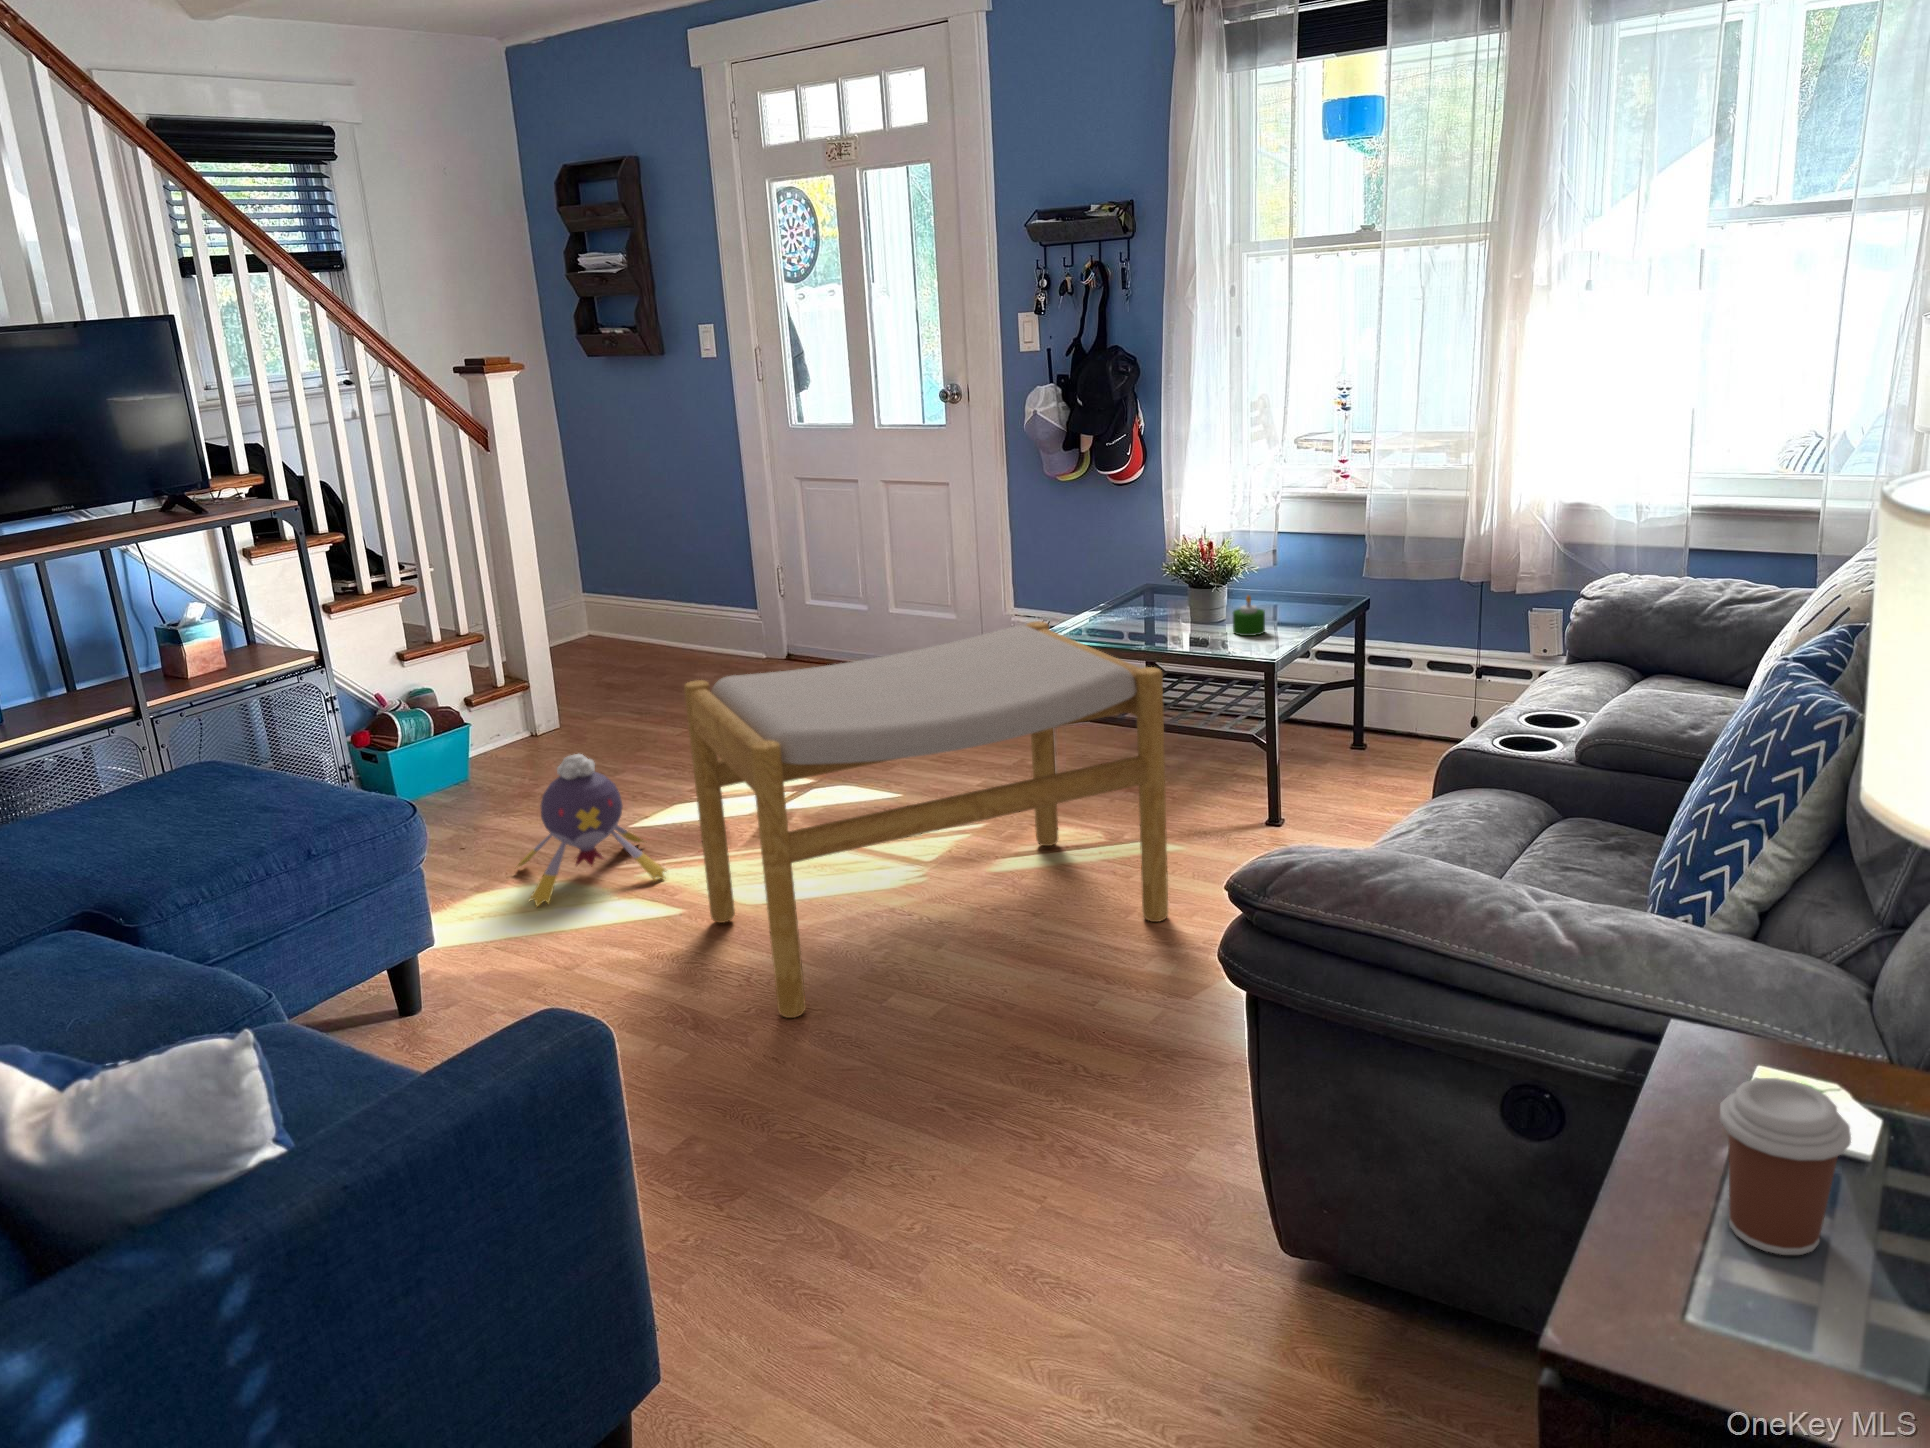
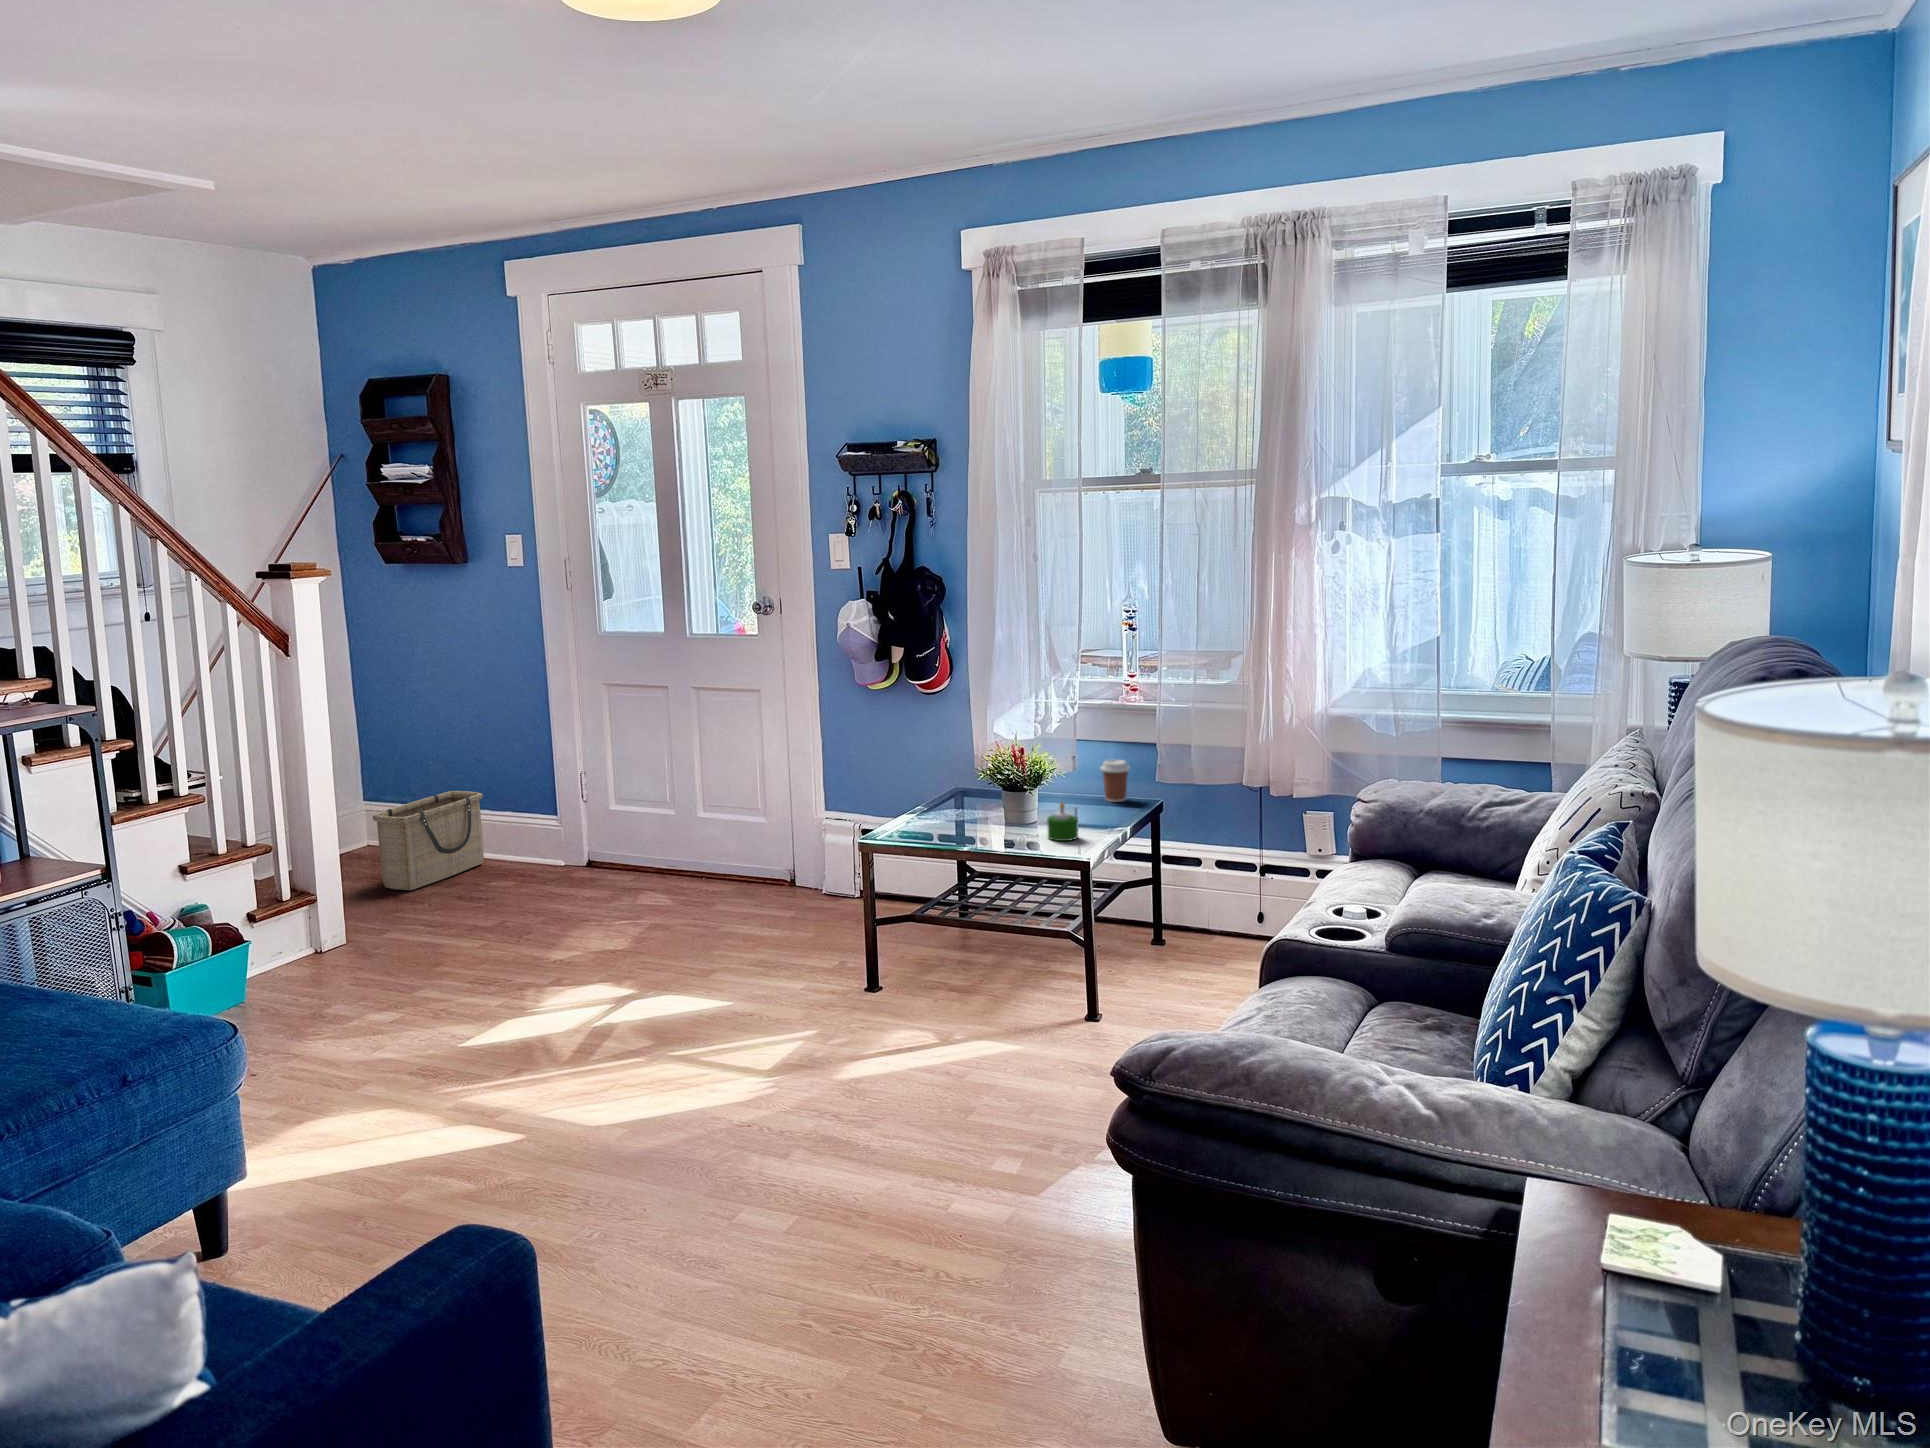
basket: none [586,581,694,677] -> present [373,791,484,890]
footstool: present [684,621,1168,1018] -> none [526,828,1008,1237]
plush toy: present [517,754,666,907] -> none [320,969,491,1136]
coffee cup: present [1720,1078,1851,1255] -> present [1100,760,1130,802]

